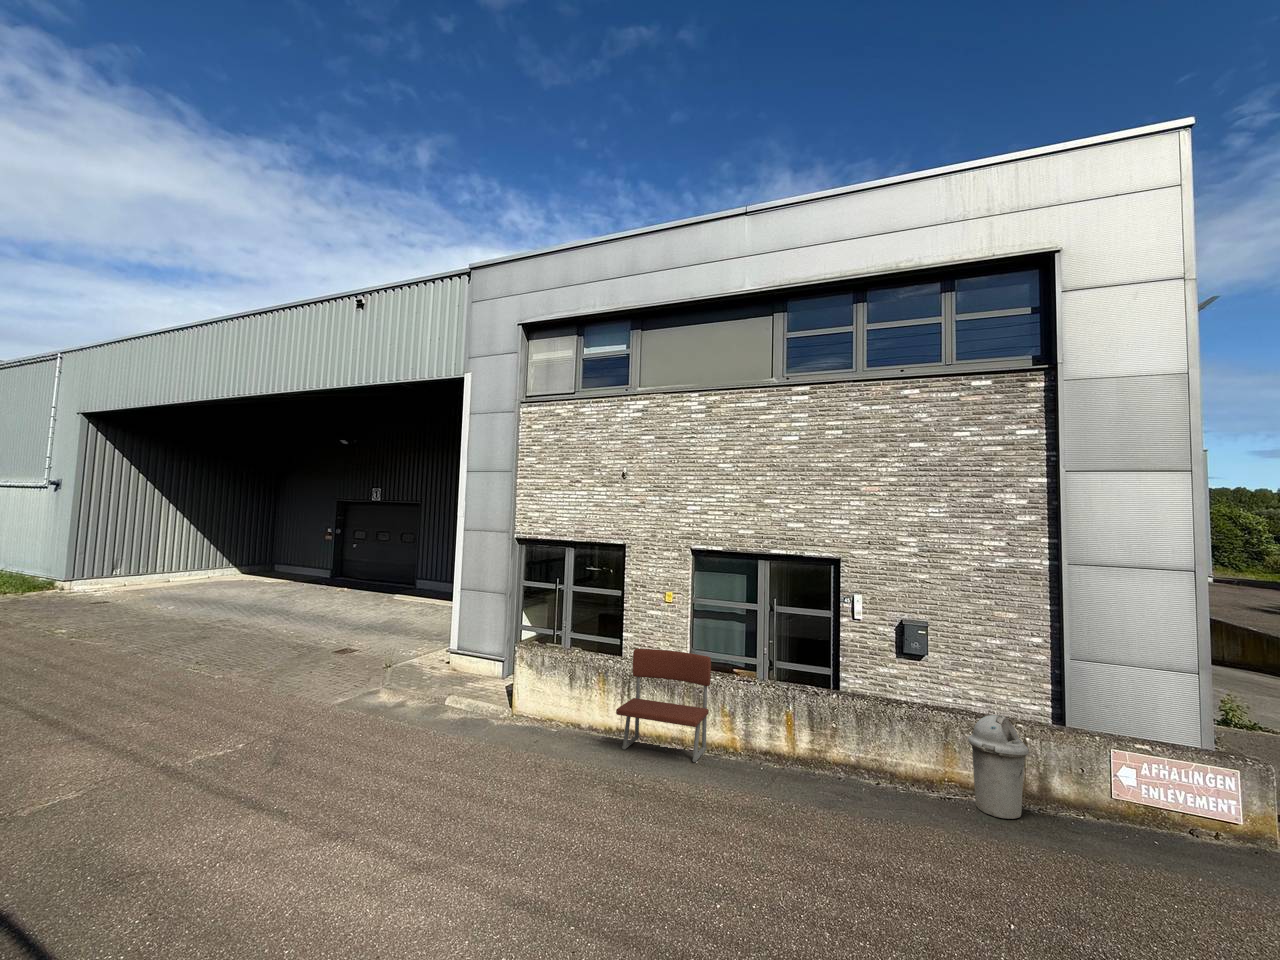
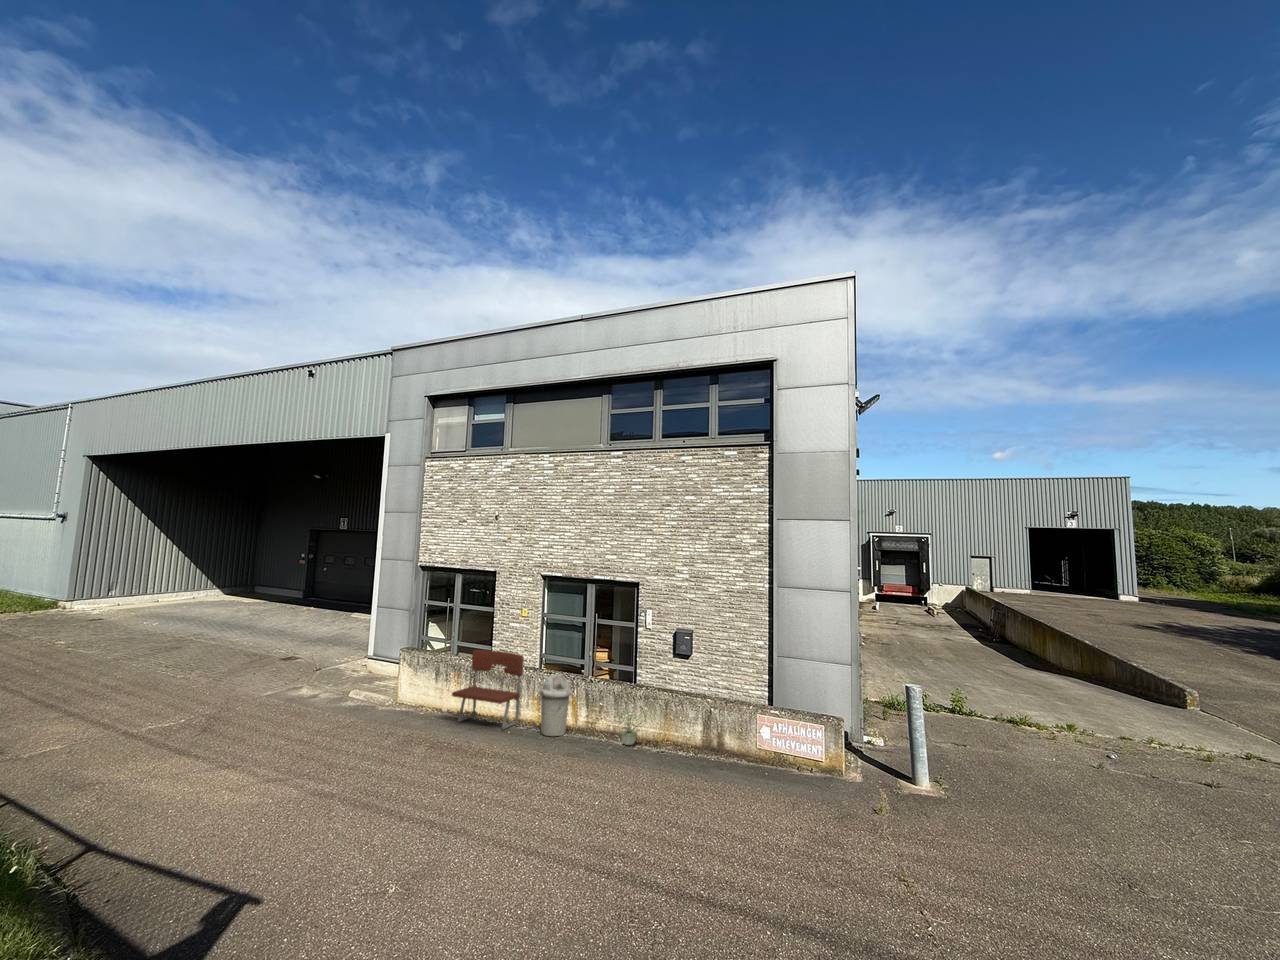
trash can: present [968,715,1029,819] -> present [539,674,572,736]
potted plant: none [869,725,930,788] -> present [619,716,641,745]

